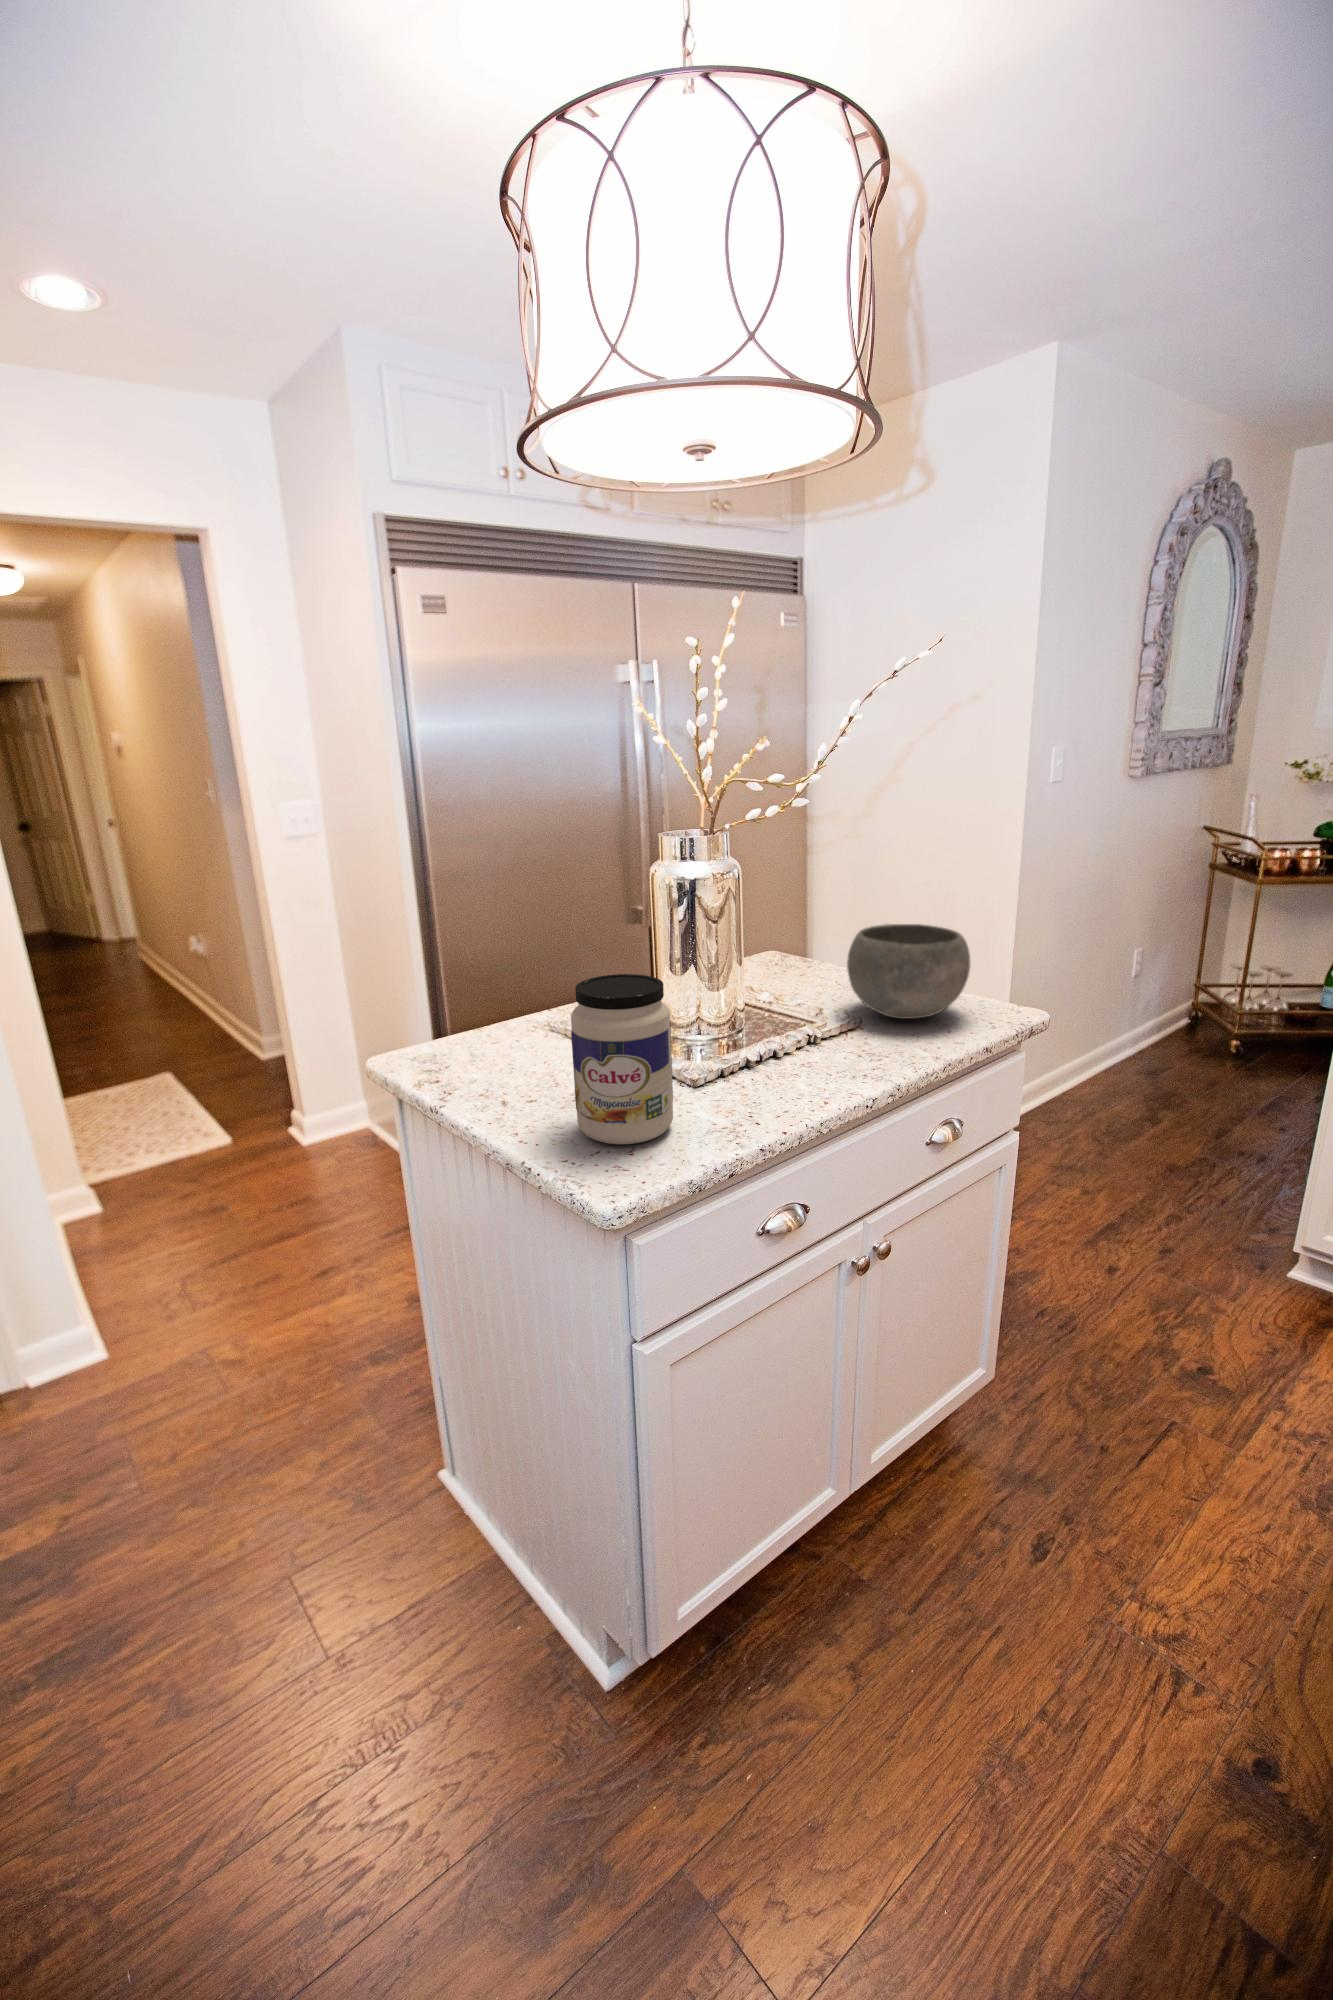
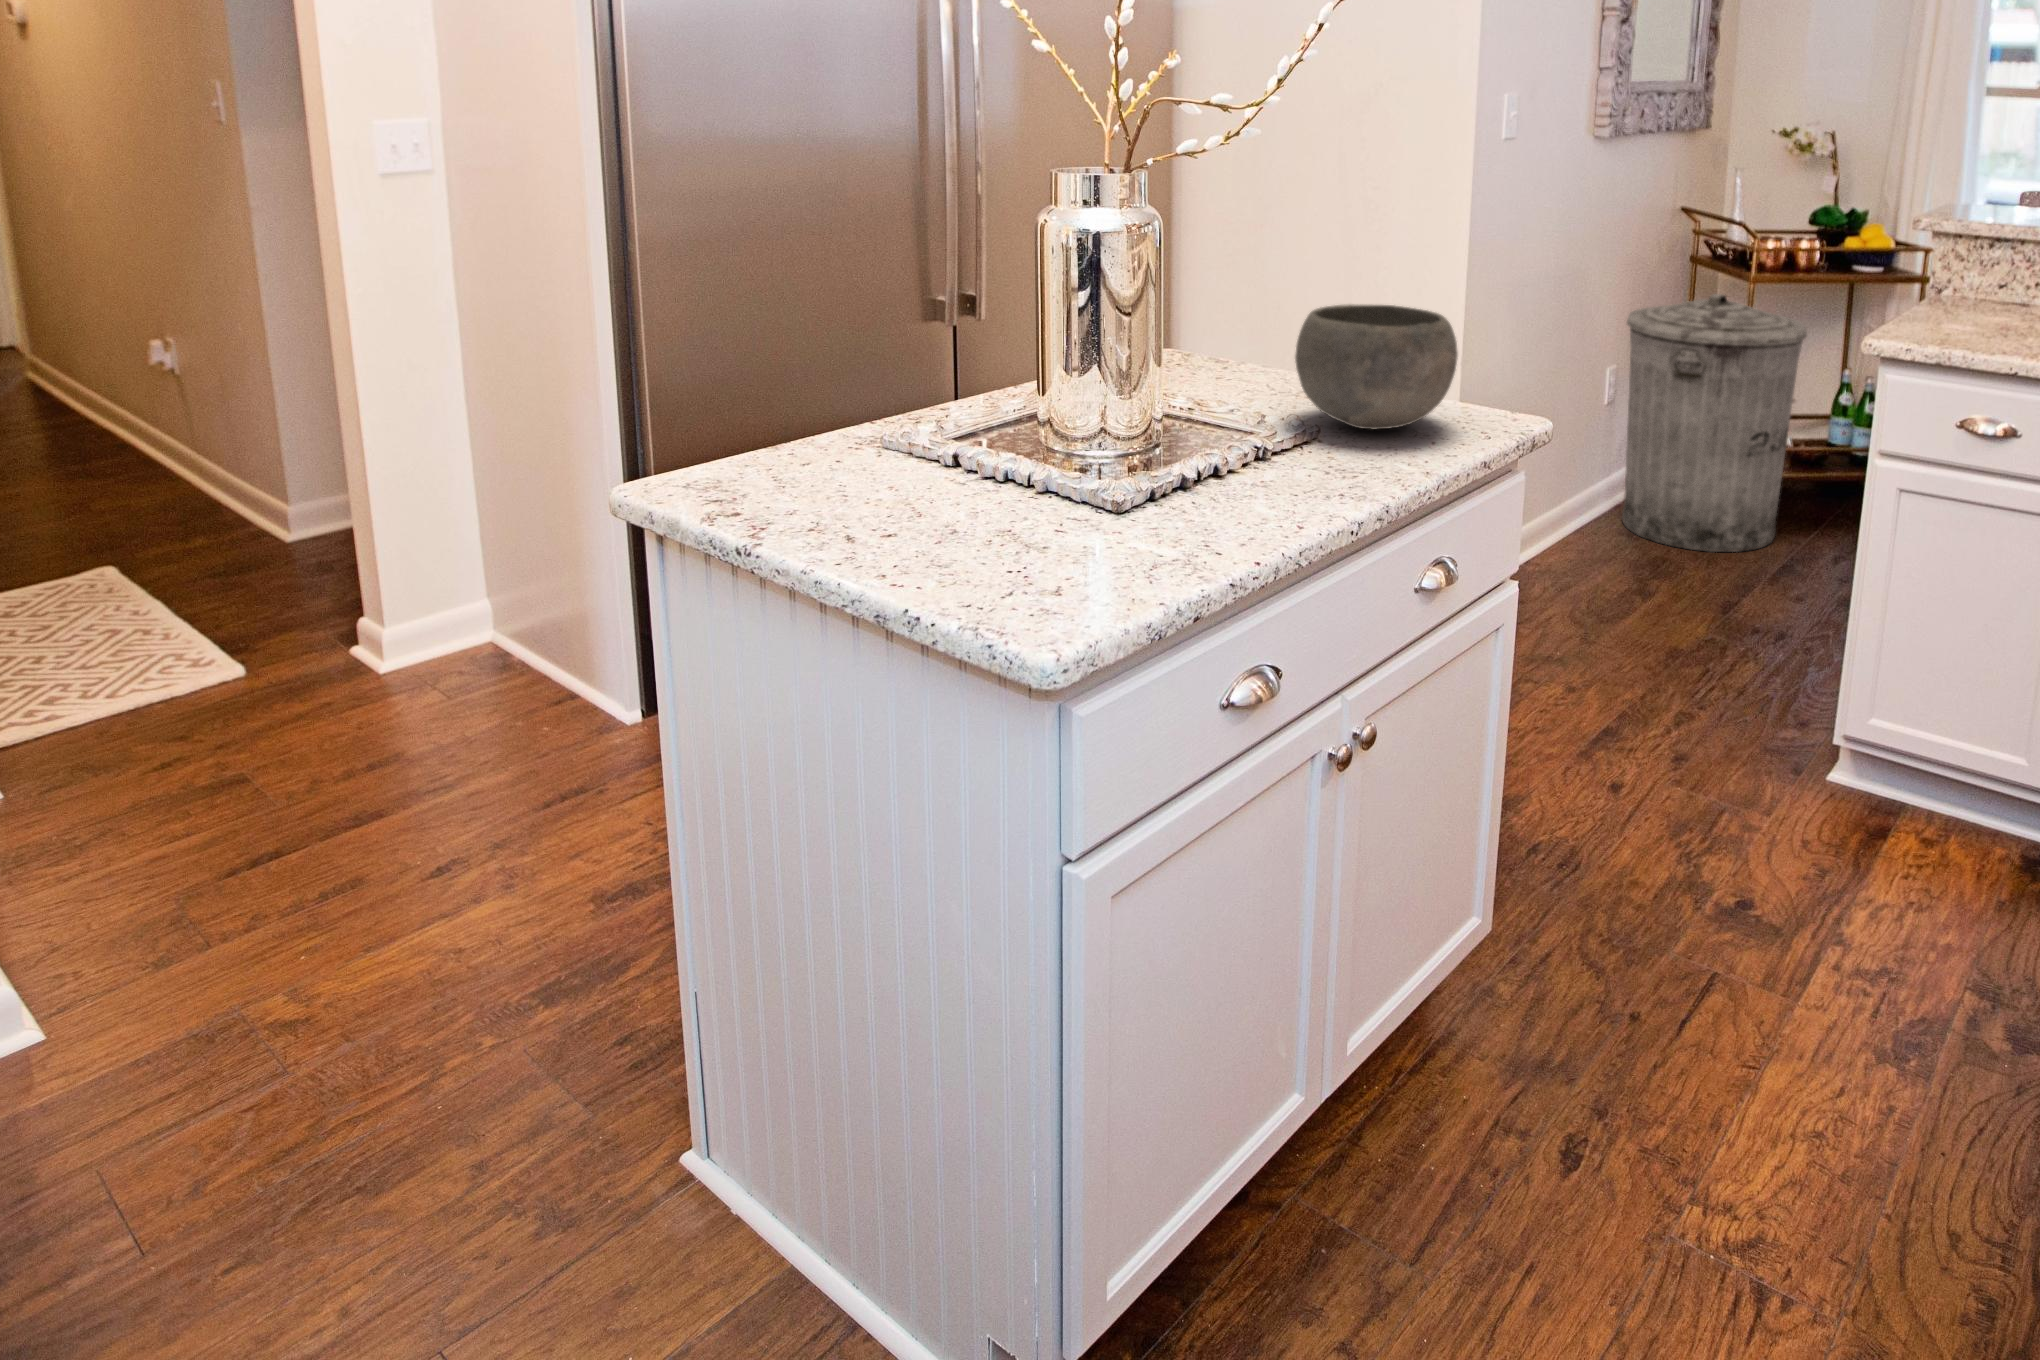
trash can: none [1144,892,1302,1088] -> present [1622,294,1807,552]
jar: present [571,974,673,1144] -> none [969,349,1106,584]

